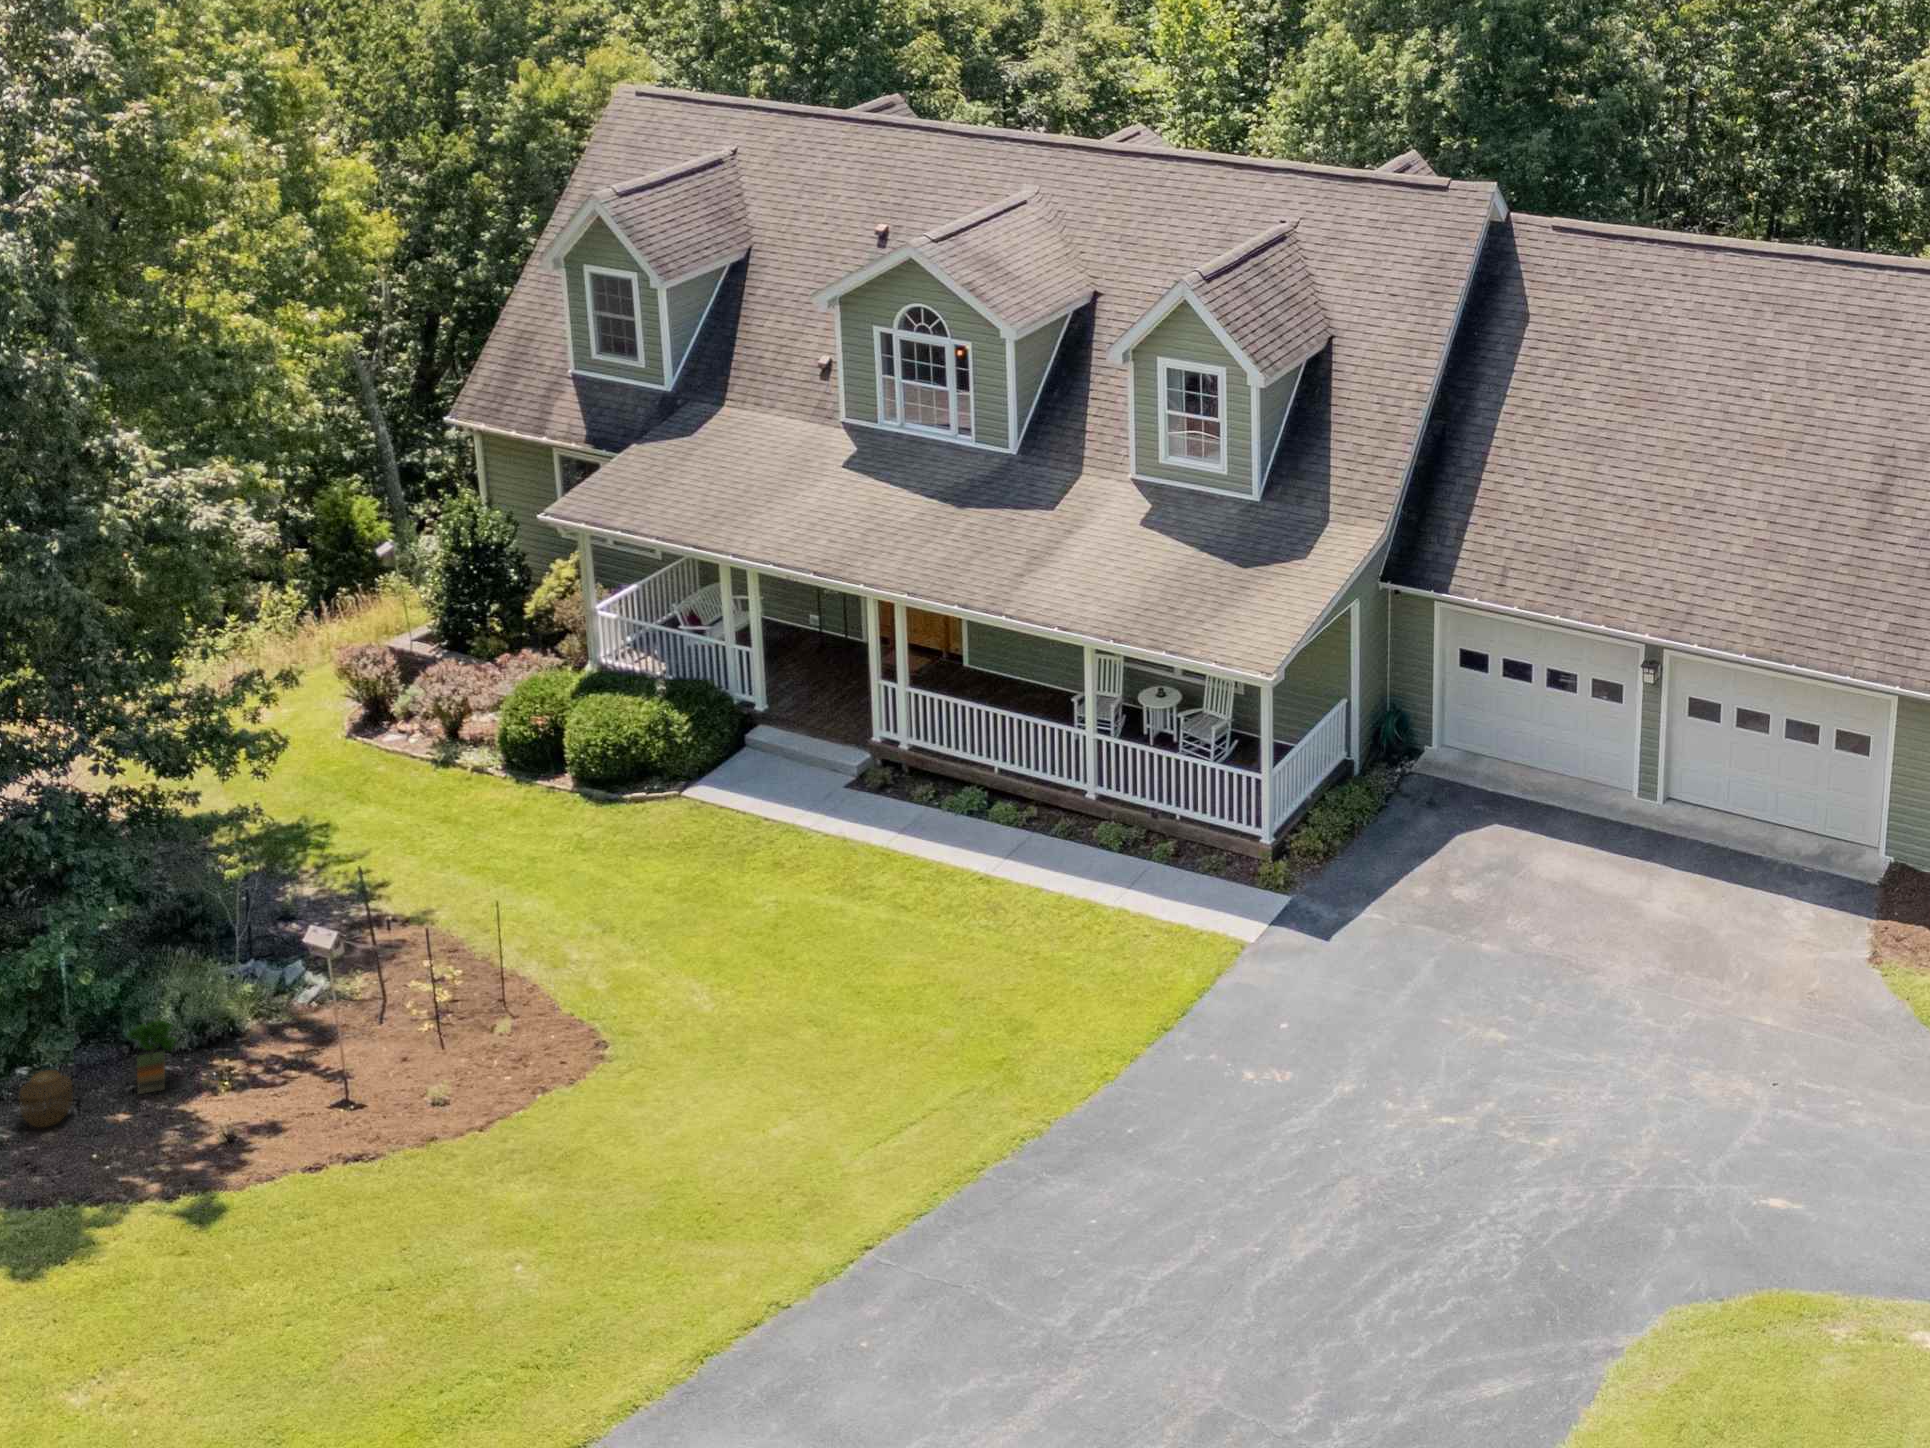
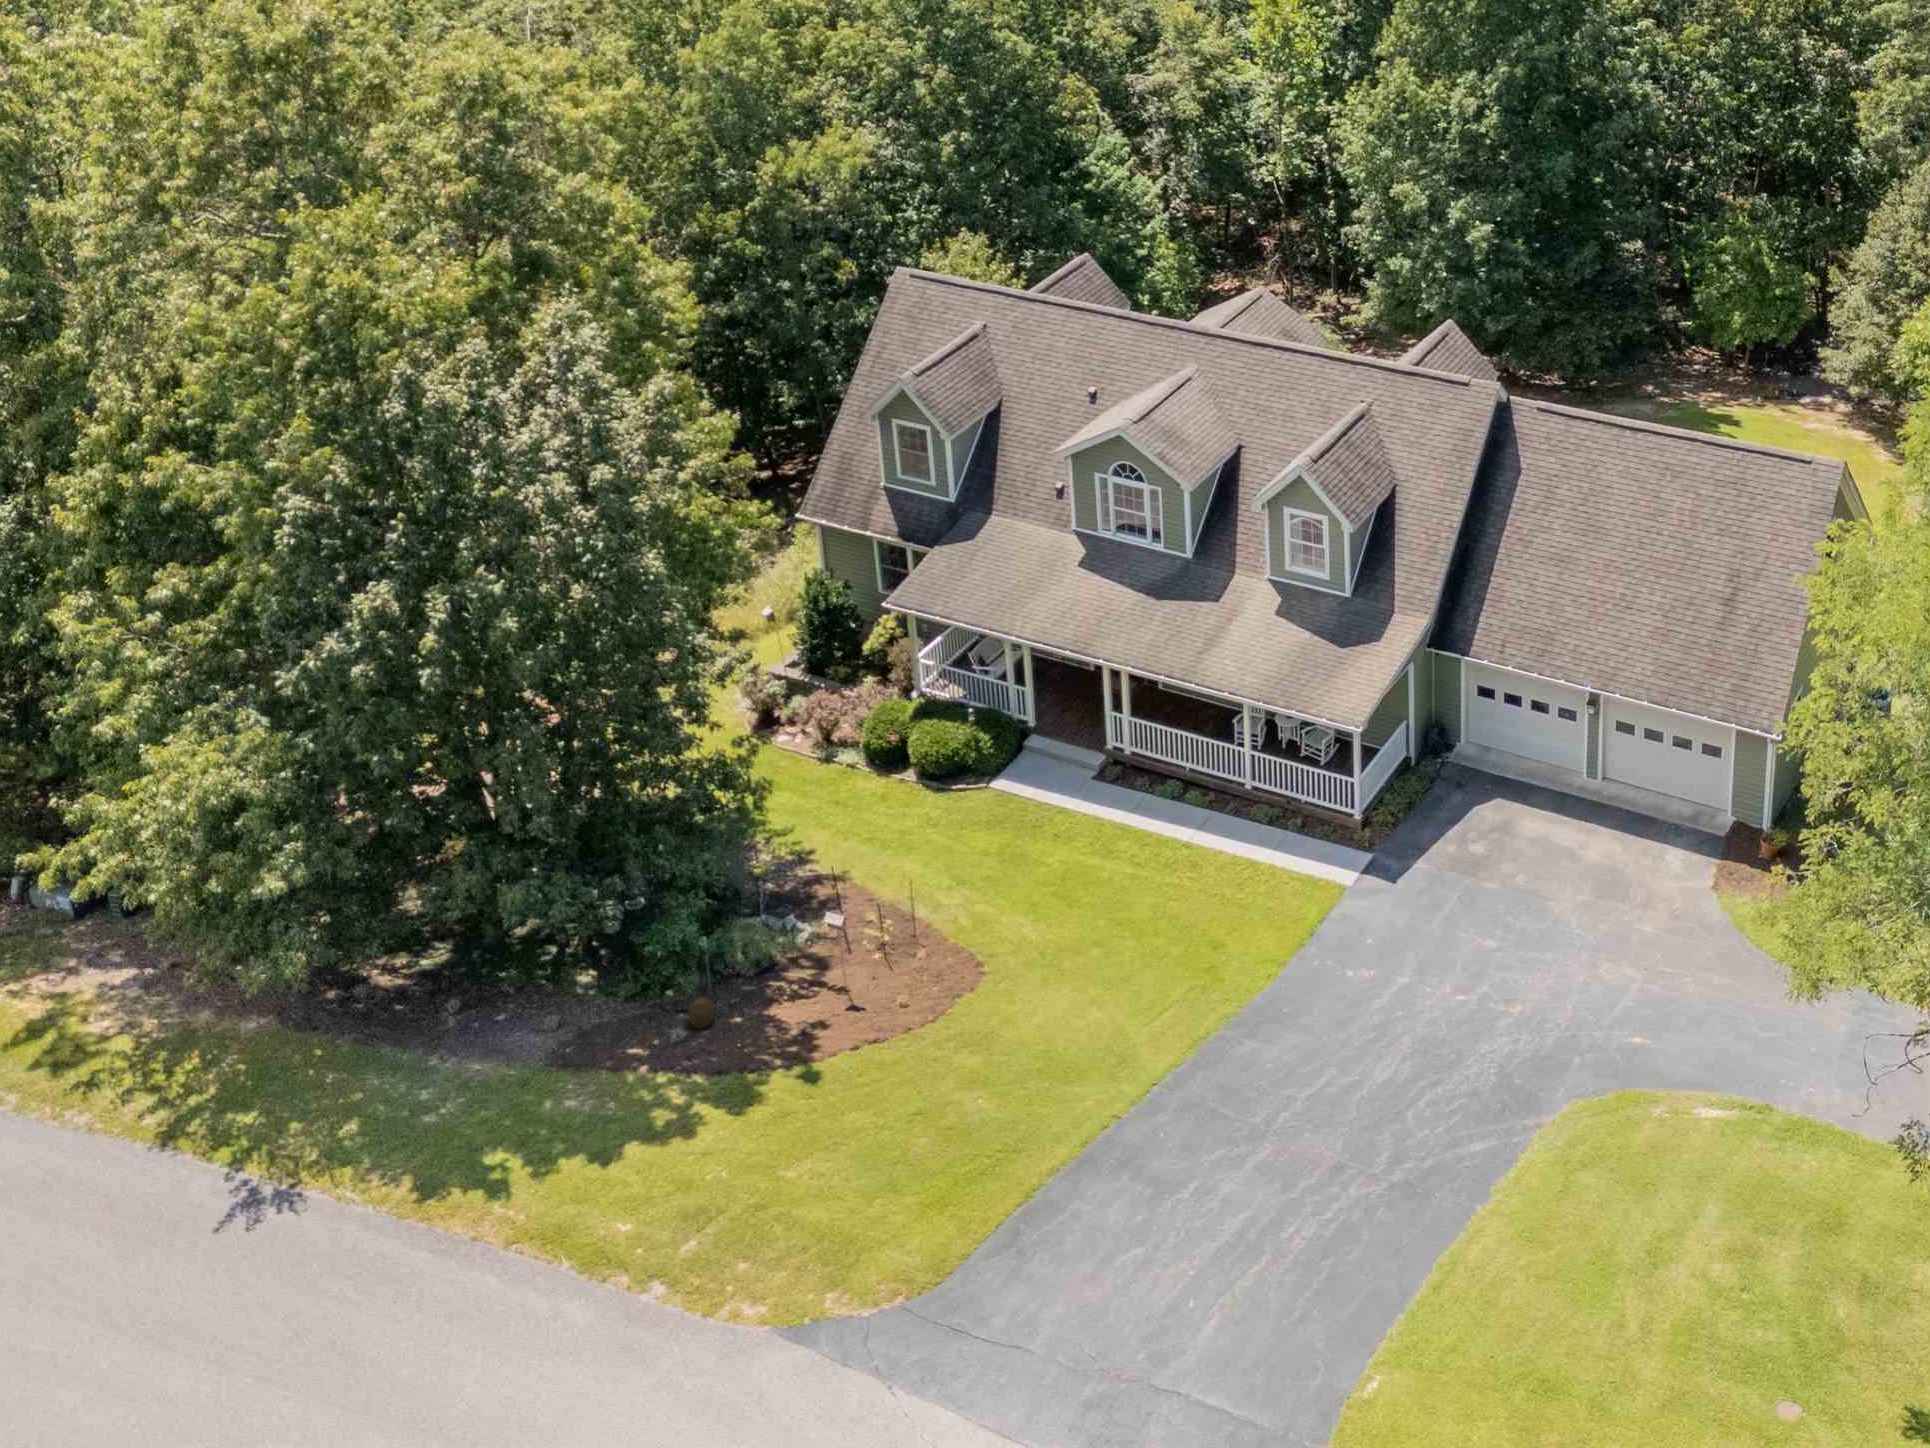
potted tree: present [127,1020,175,1094] -> none [735,965,762,1006]

